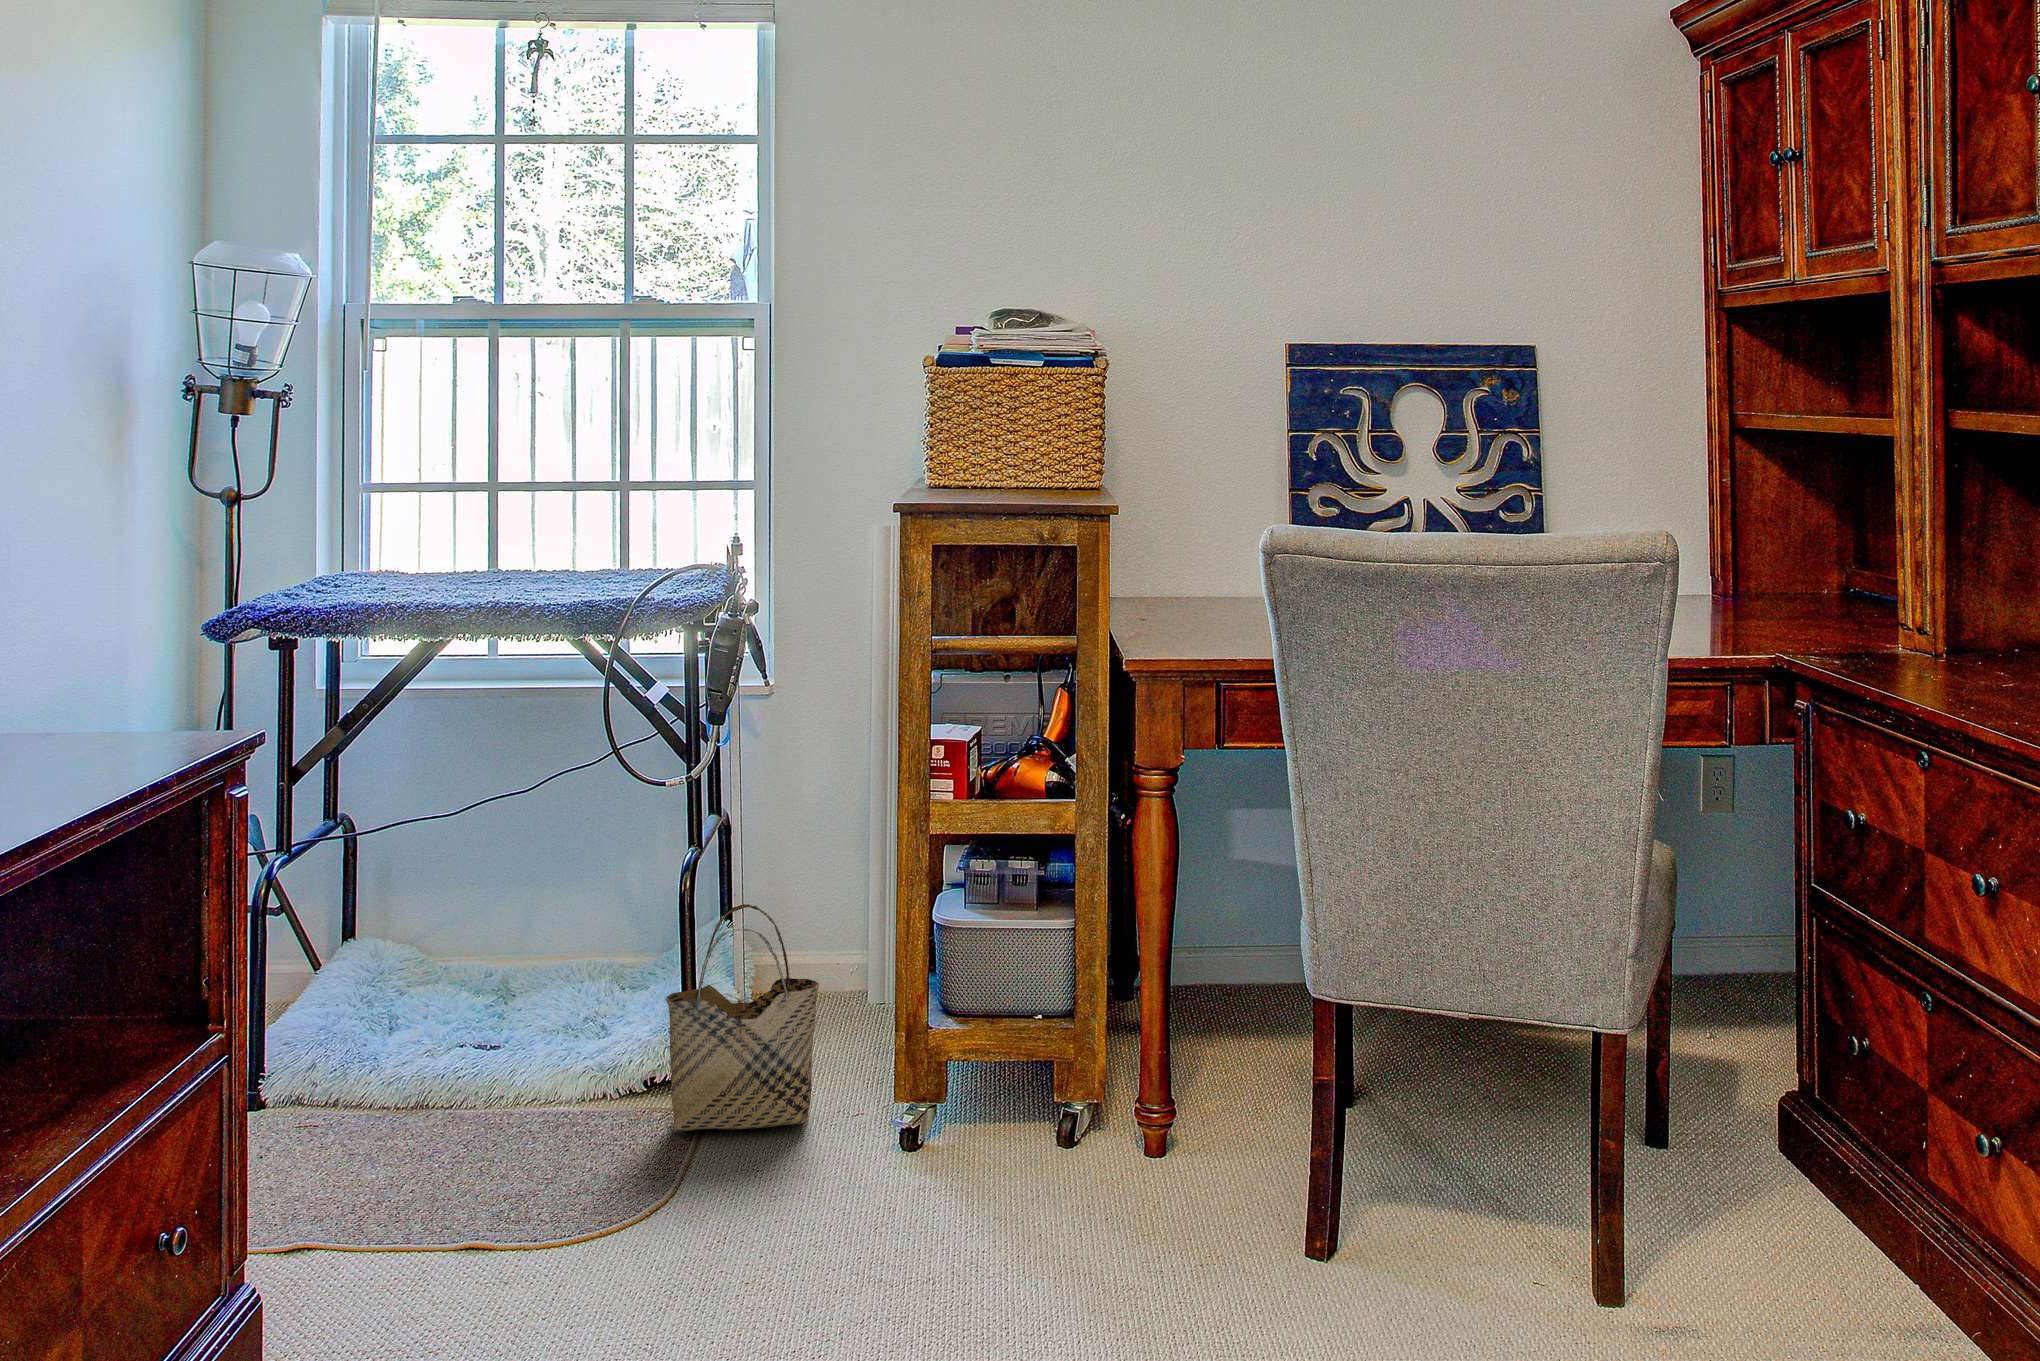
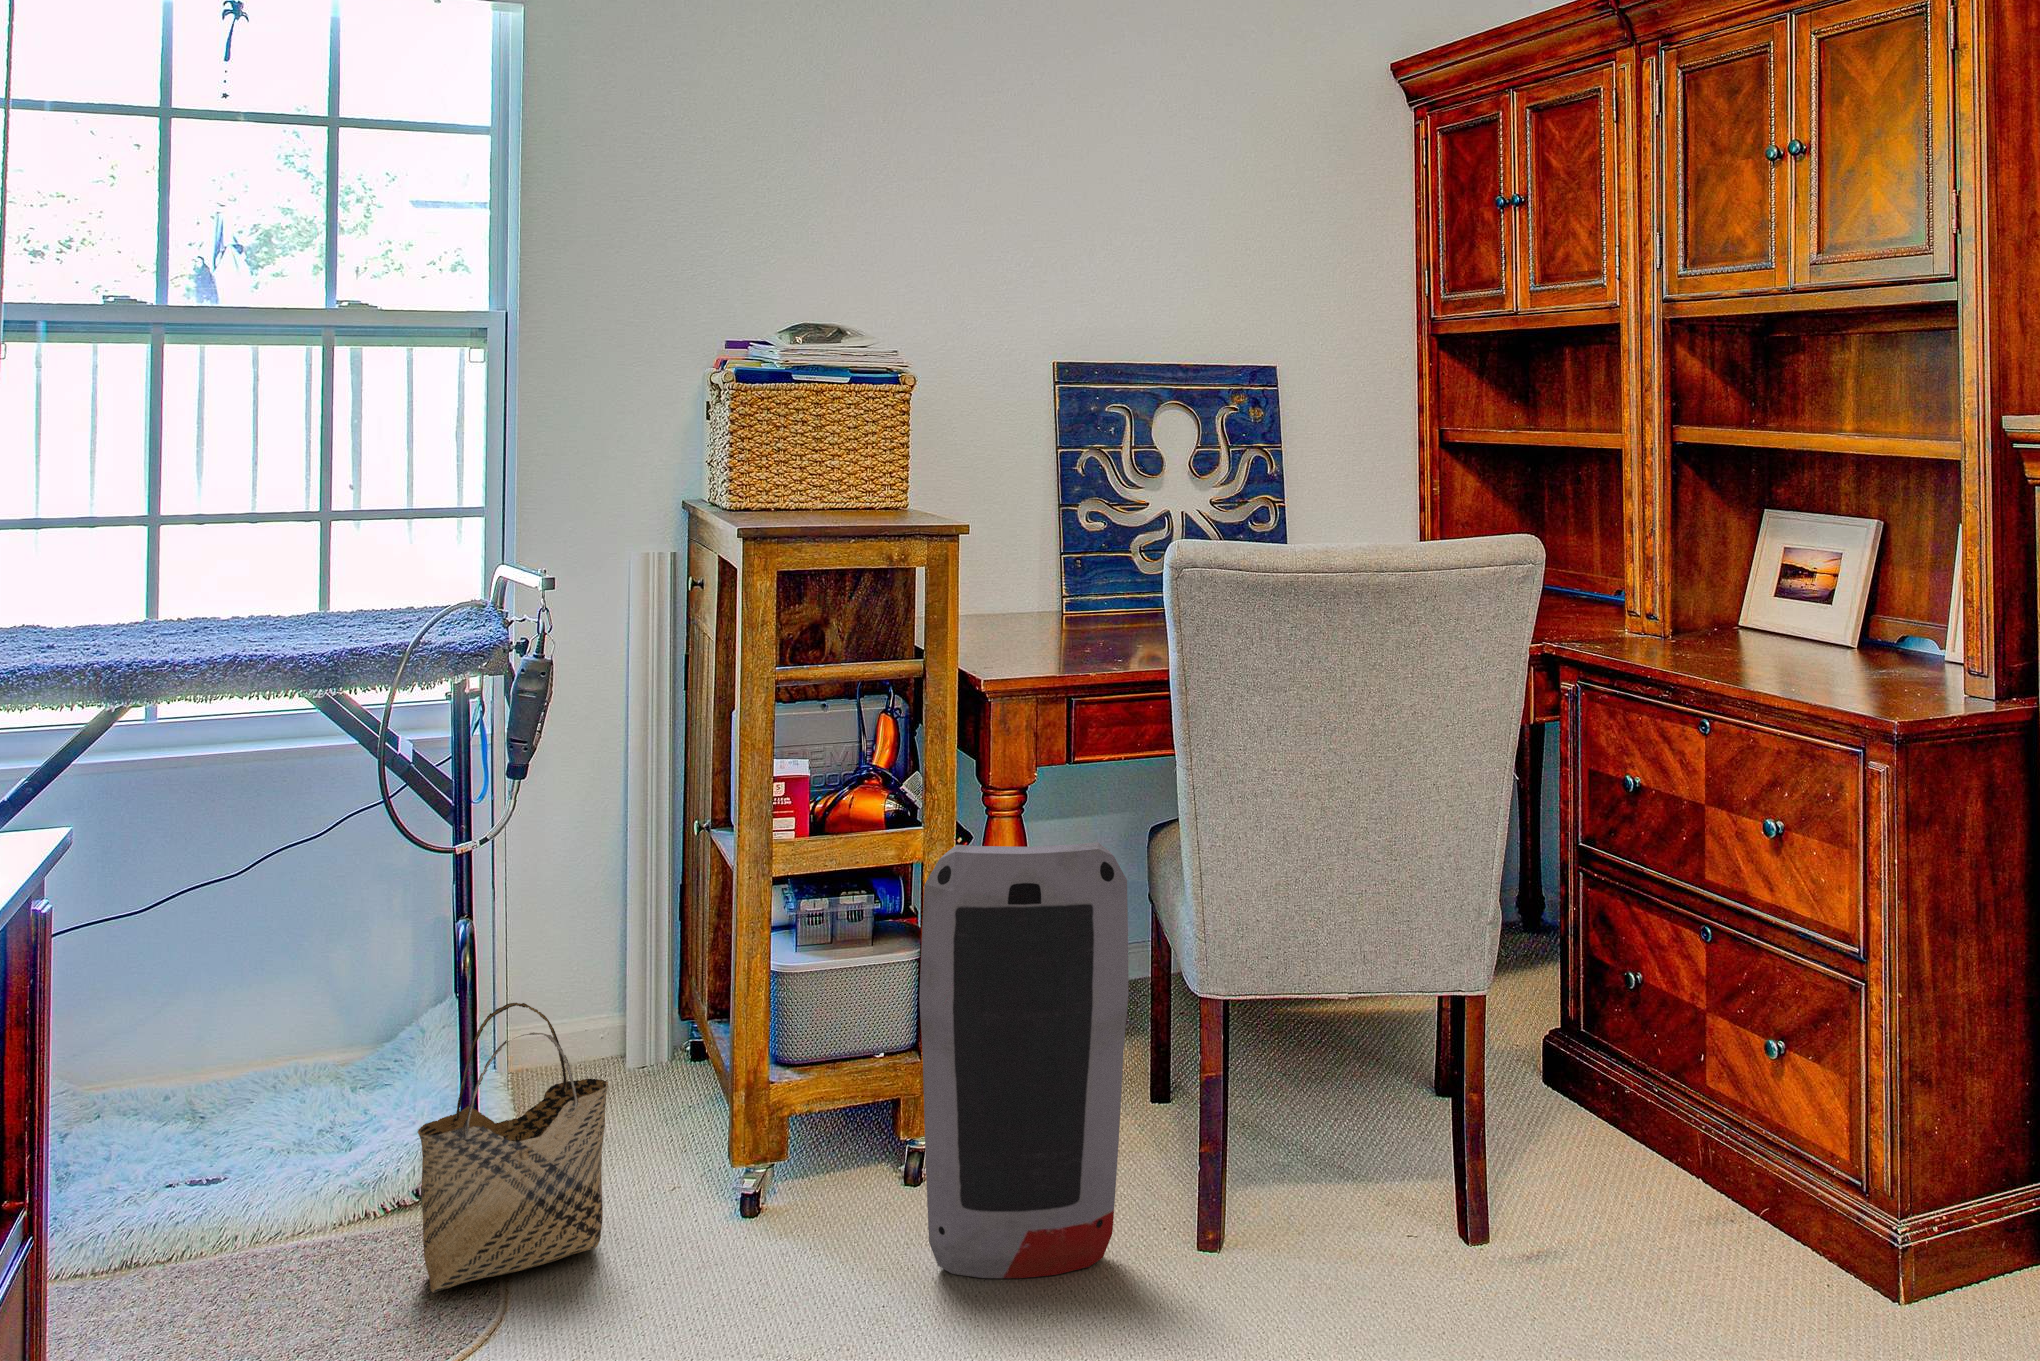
air purifier: none [1050,807,1242,1229] -> present [919,842,1129,1278]

